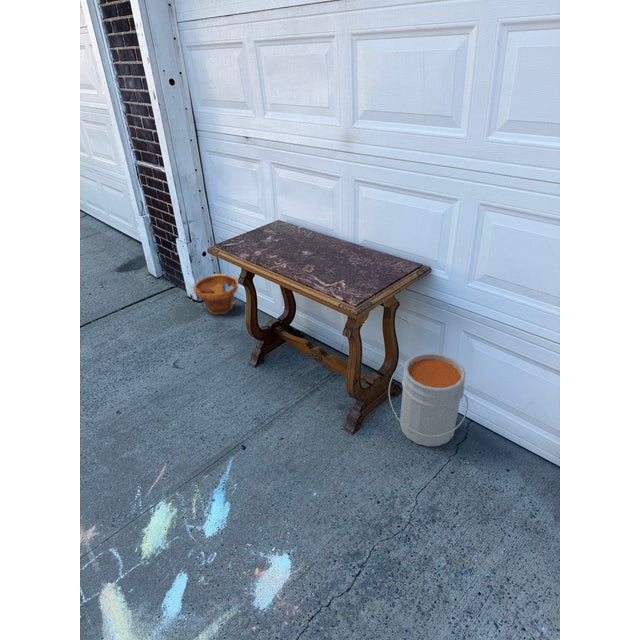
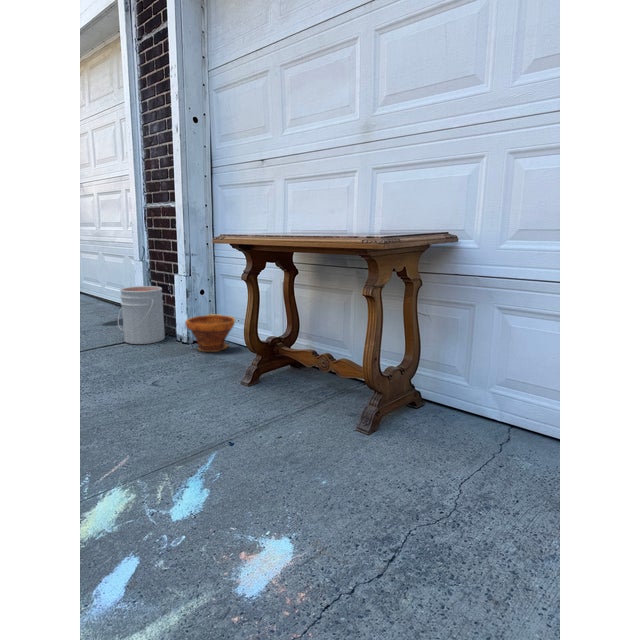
bucket: present [388,353,468,446] -> present [118,286,165,344]

